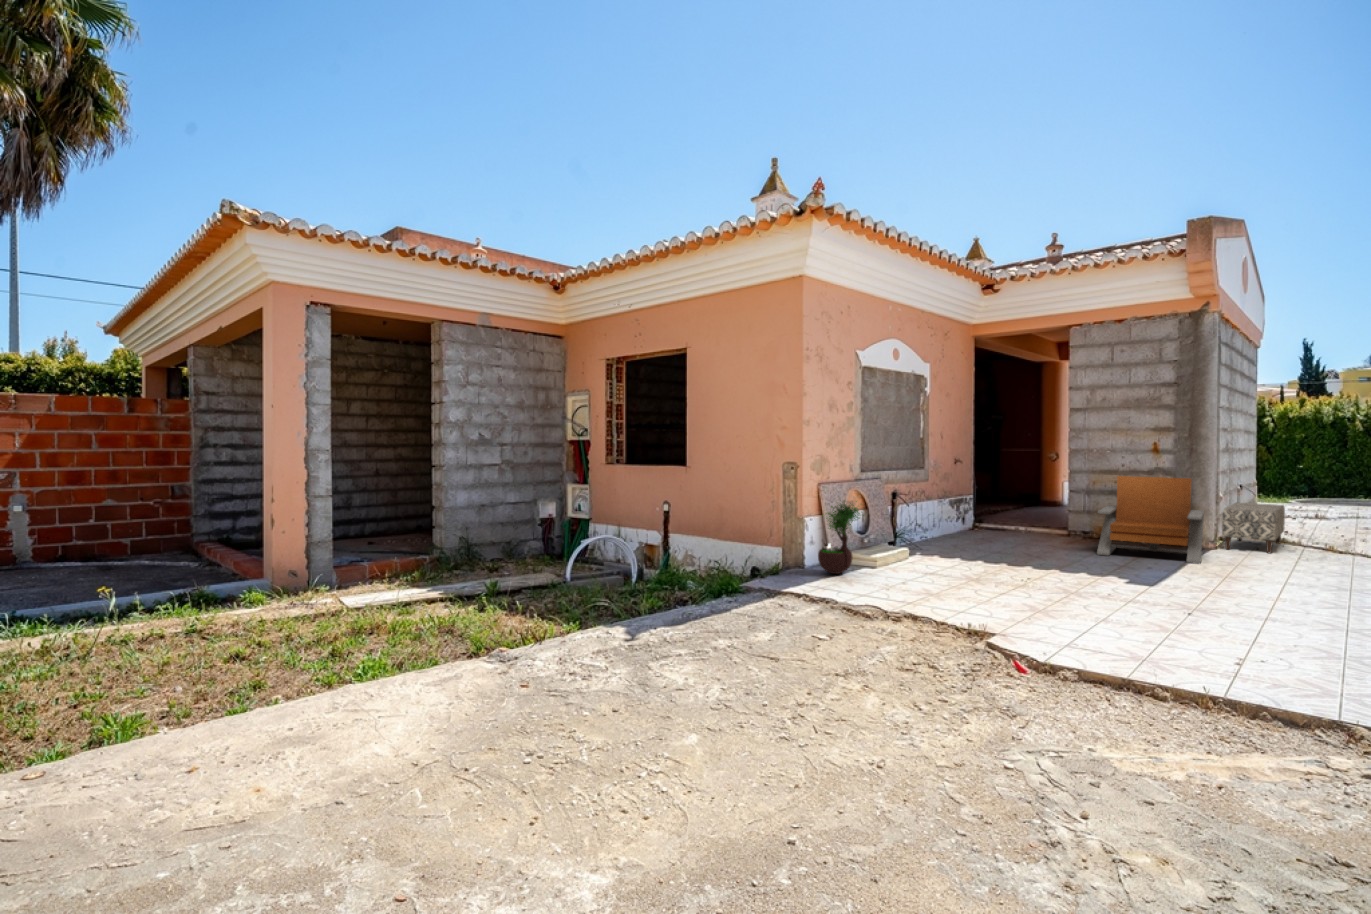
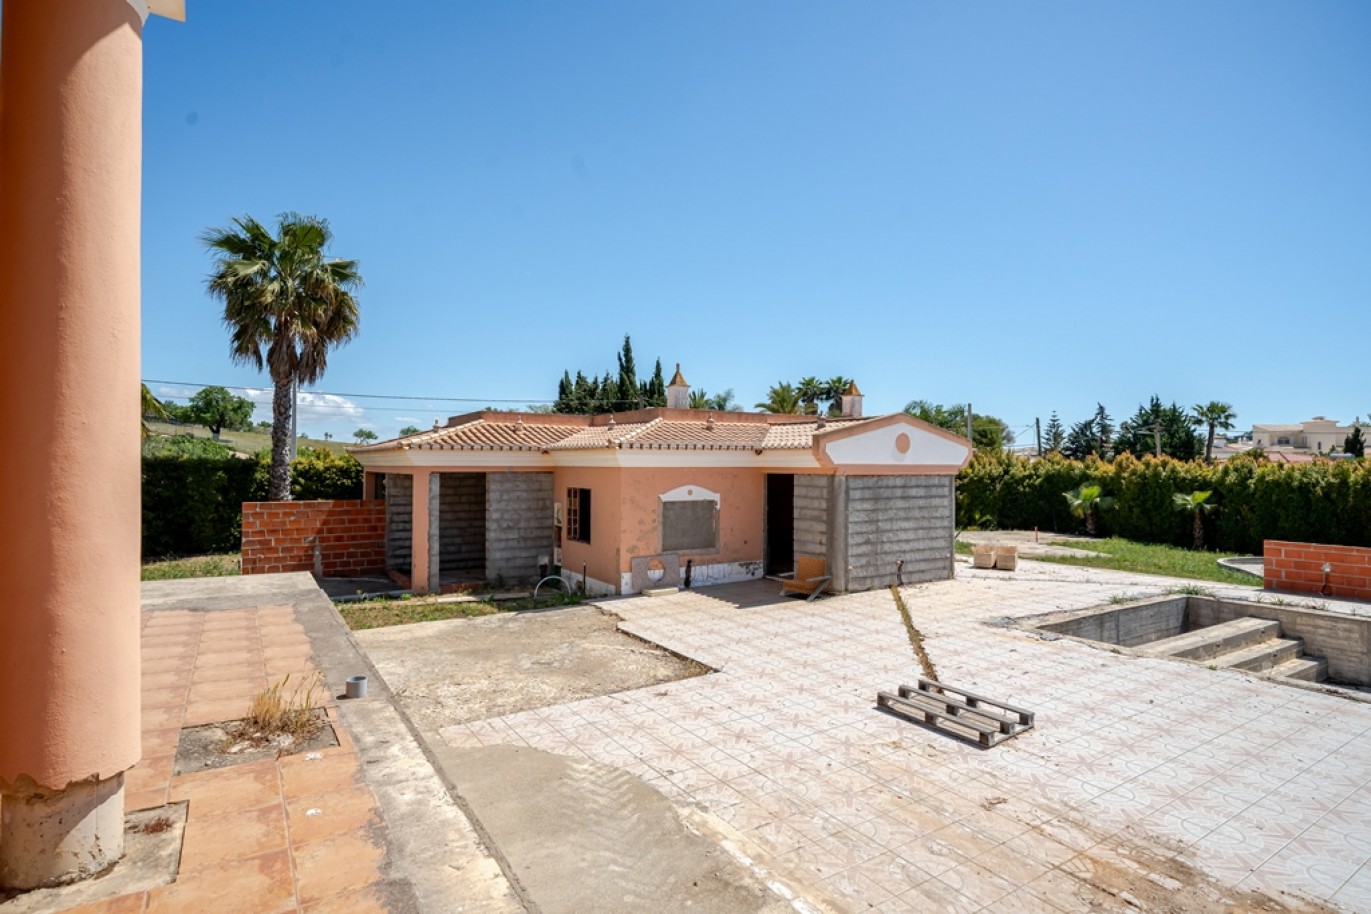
potted tree: present [818,503,860,574] -> none [629,565,648,599]
bench: present [1222,503,1285,553] -> none [850,571,895,599]

